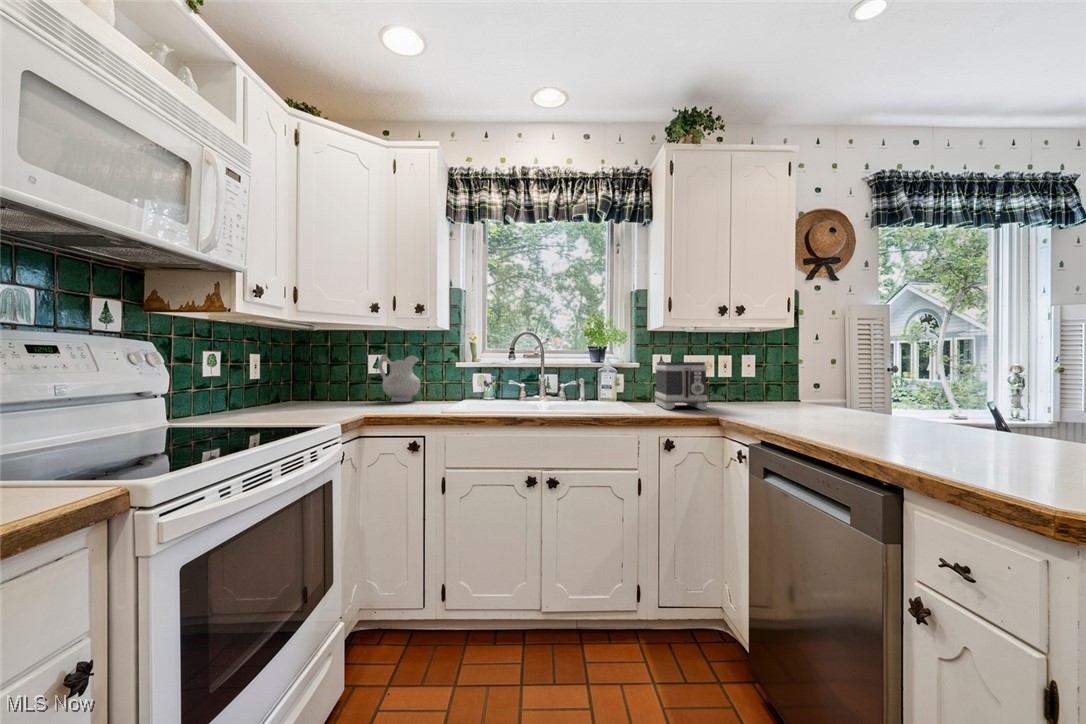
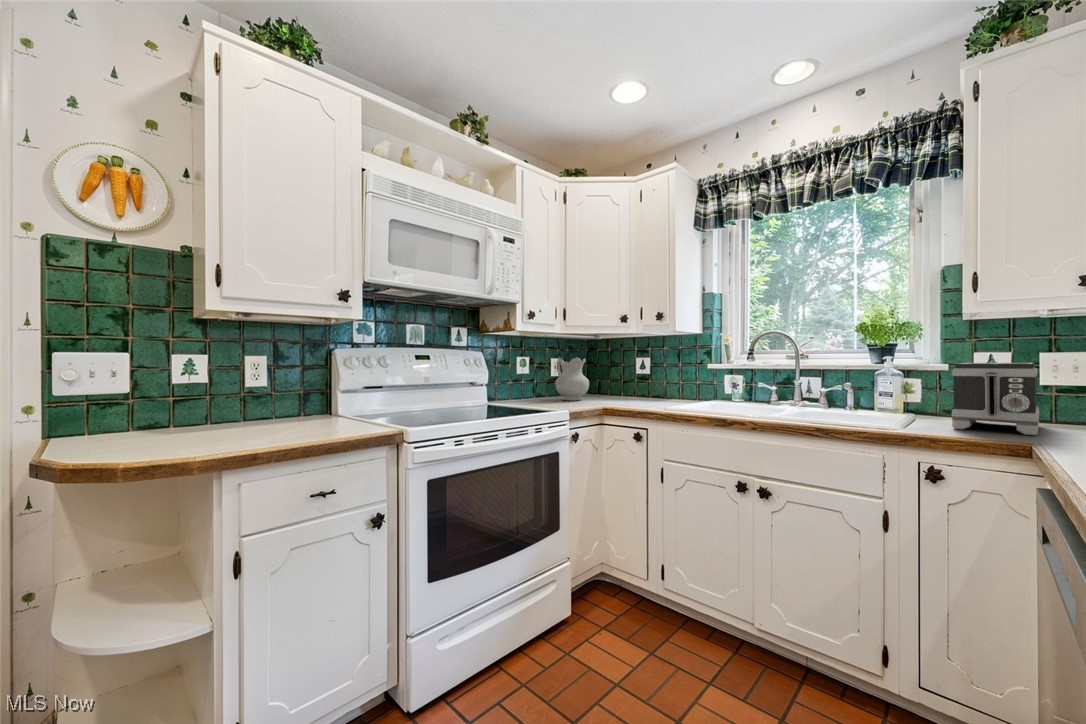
ceramic pitcher: present [378,355,420,402] -> present [556,357,589,401]

